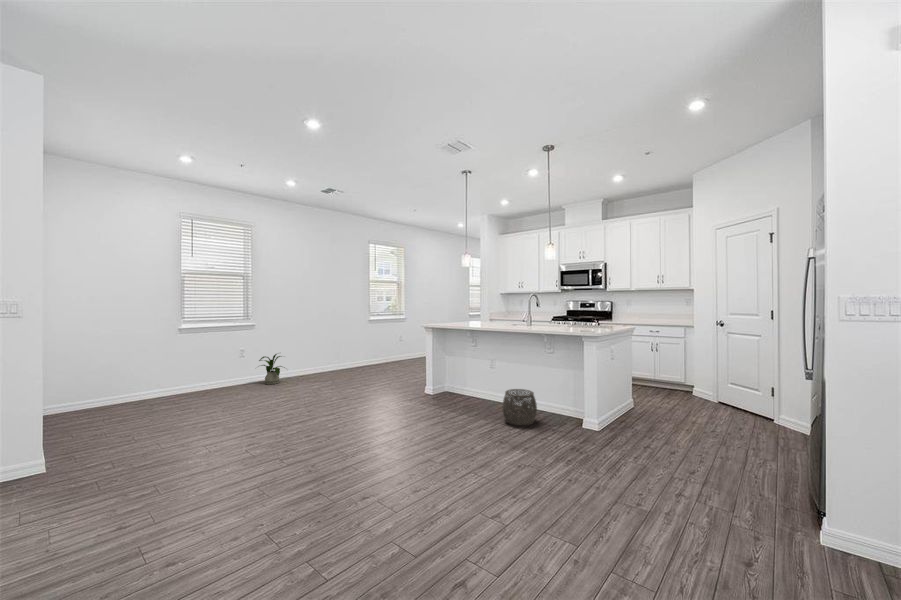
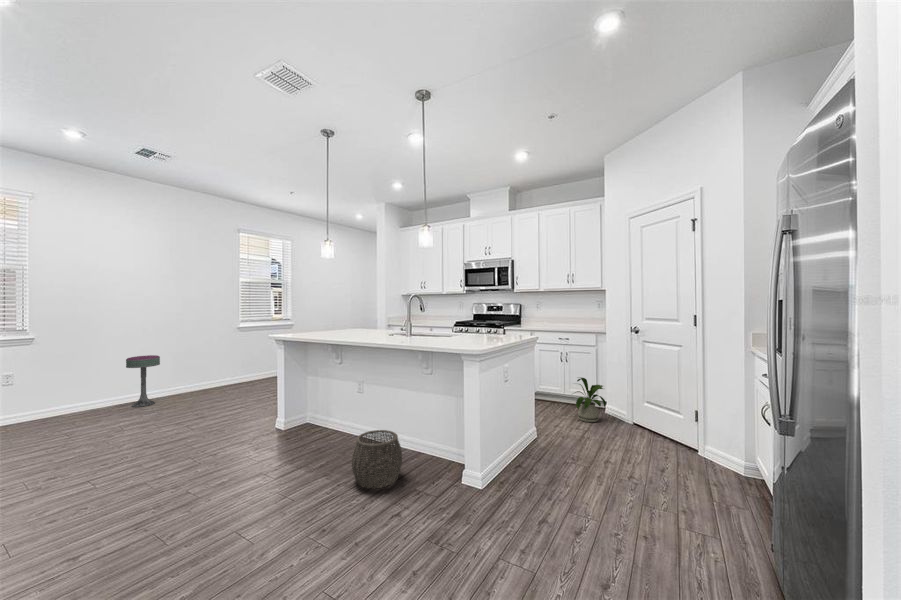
bar stool: none [306,339,327,376] -> present [126,355,160,407]
house plant: present [259,354,285,384] -> present [575,378,606,422]

